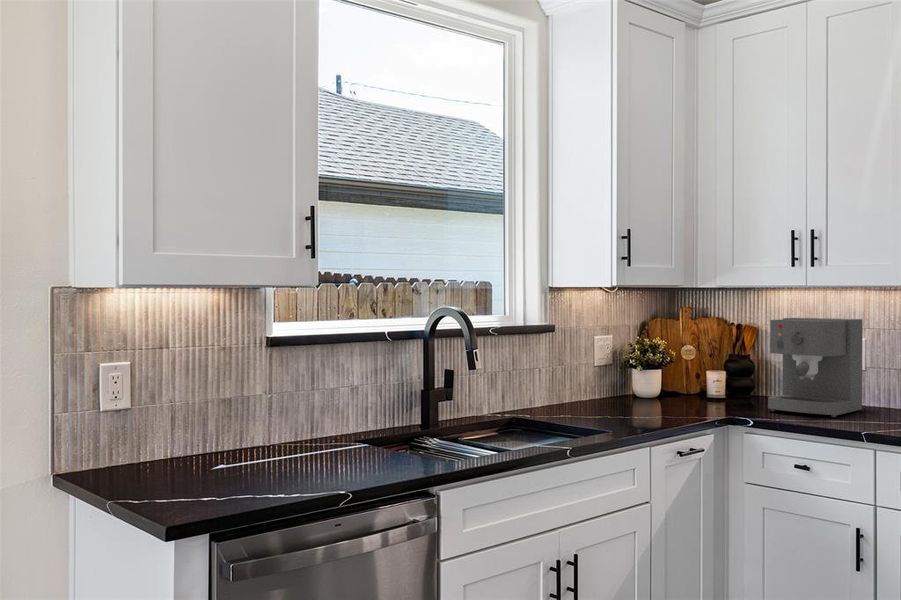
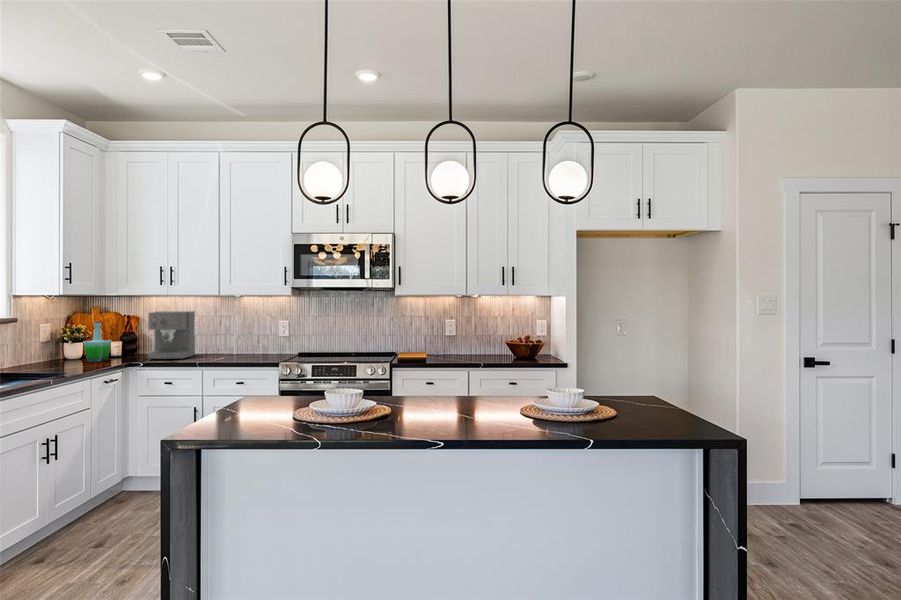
bottle: none [658,333,705,407] -> present [83,321,111,362]

